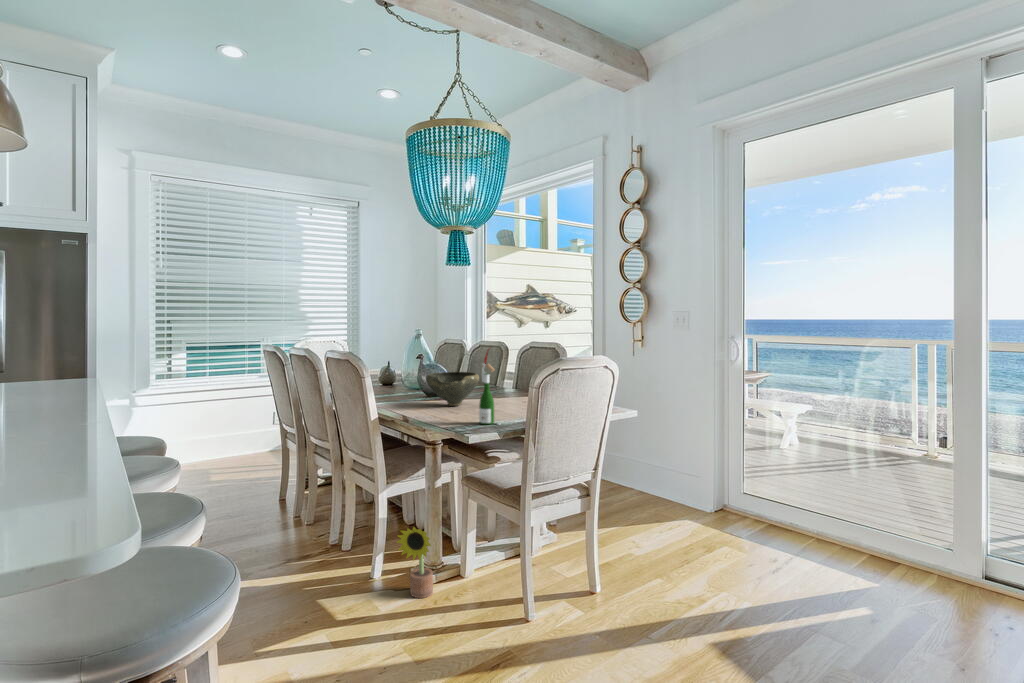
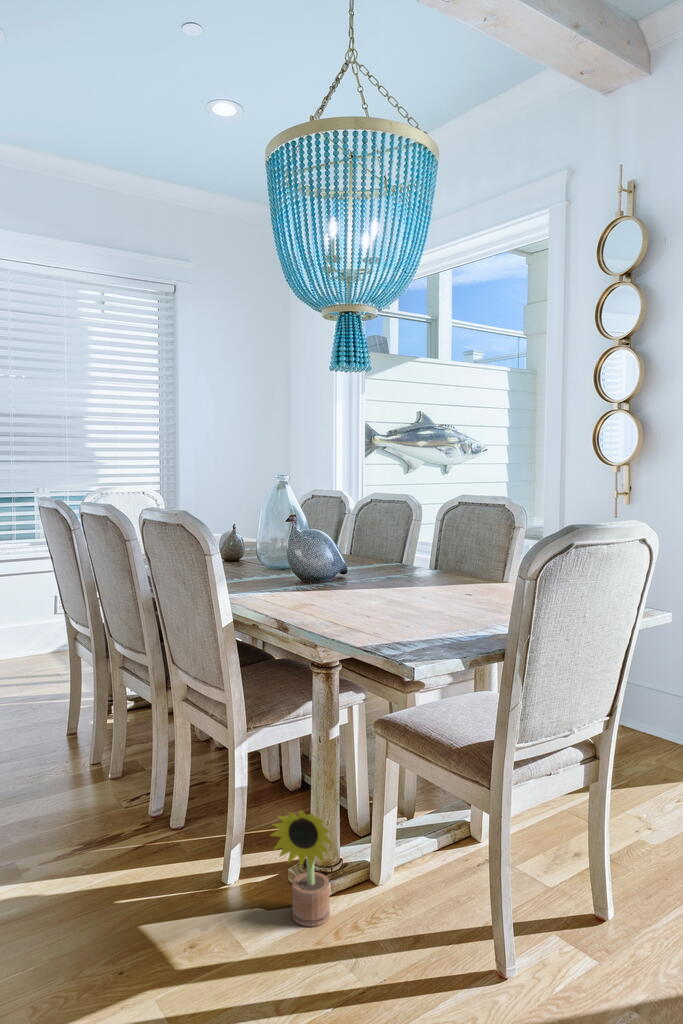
wine bottle: present [479,349,500,424] -> none [410,504,447,636]
bowl: present [426,372,479,406] -> none [303,542,389,599]

